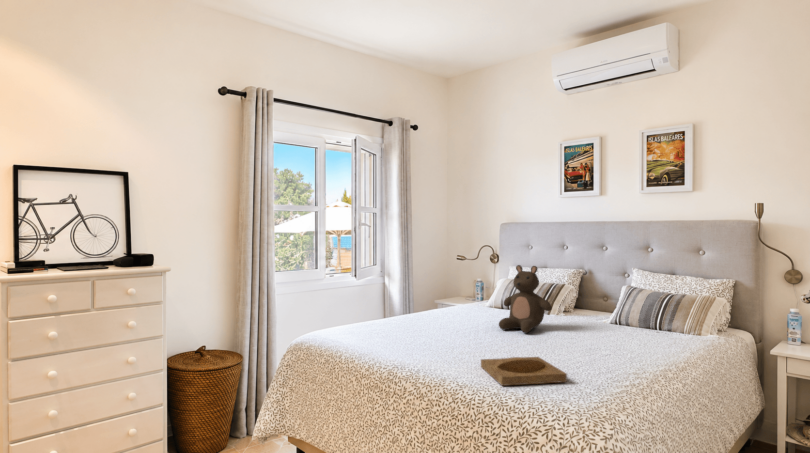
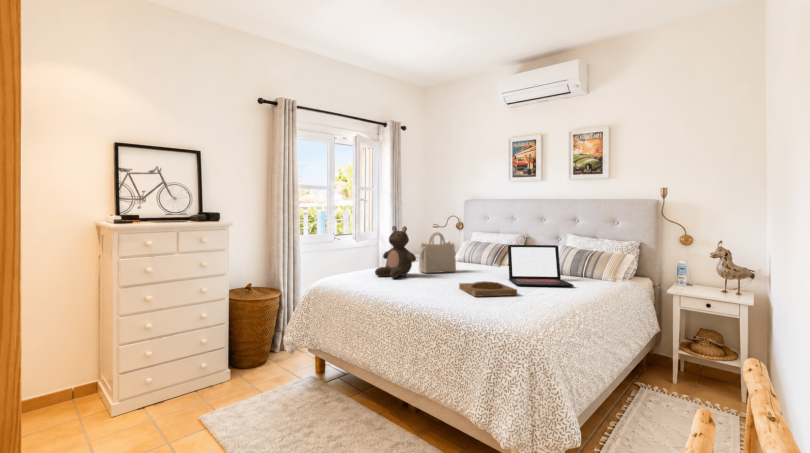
stuffed bear: present [499,265,552,333] -> present [375,226,416,278]
handbag: none [429,276,482,335] -> present [419,232,456,273]
laptop: none [554,296,654,362] -> present [508,245,573,286]

